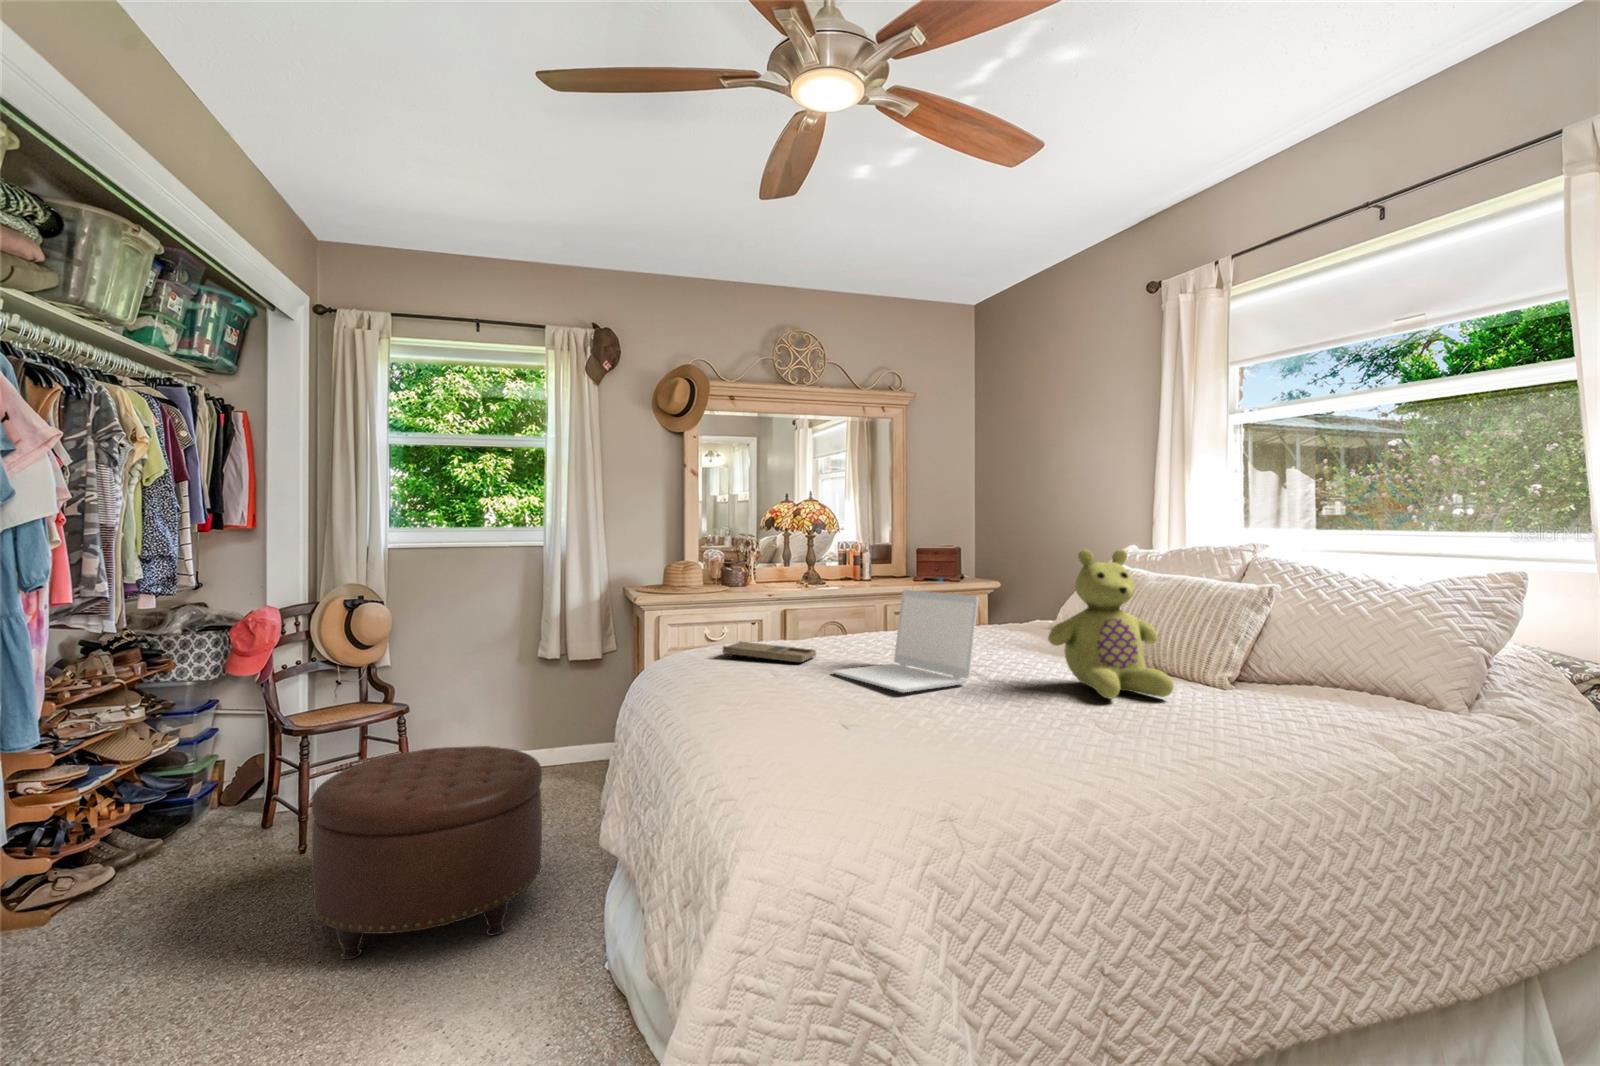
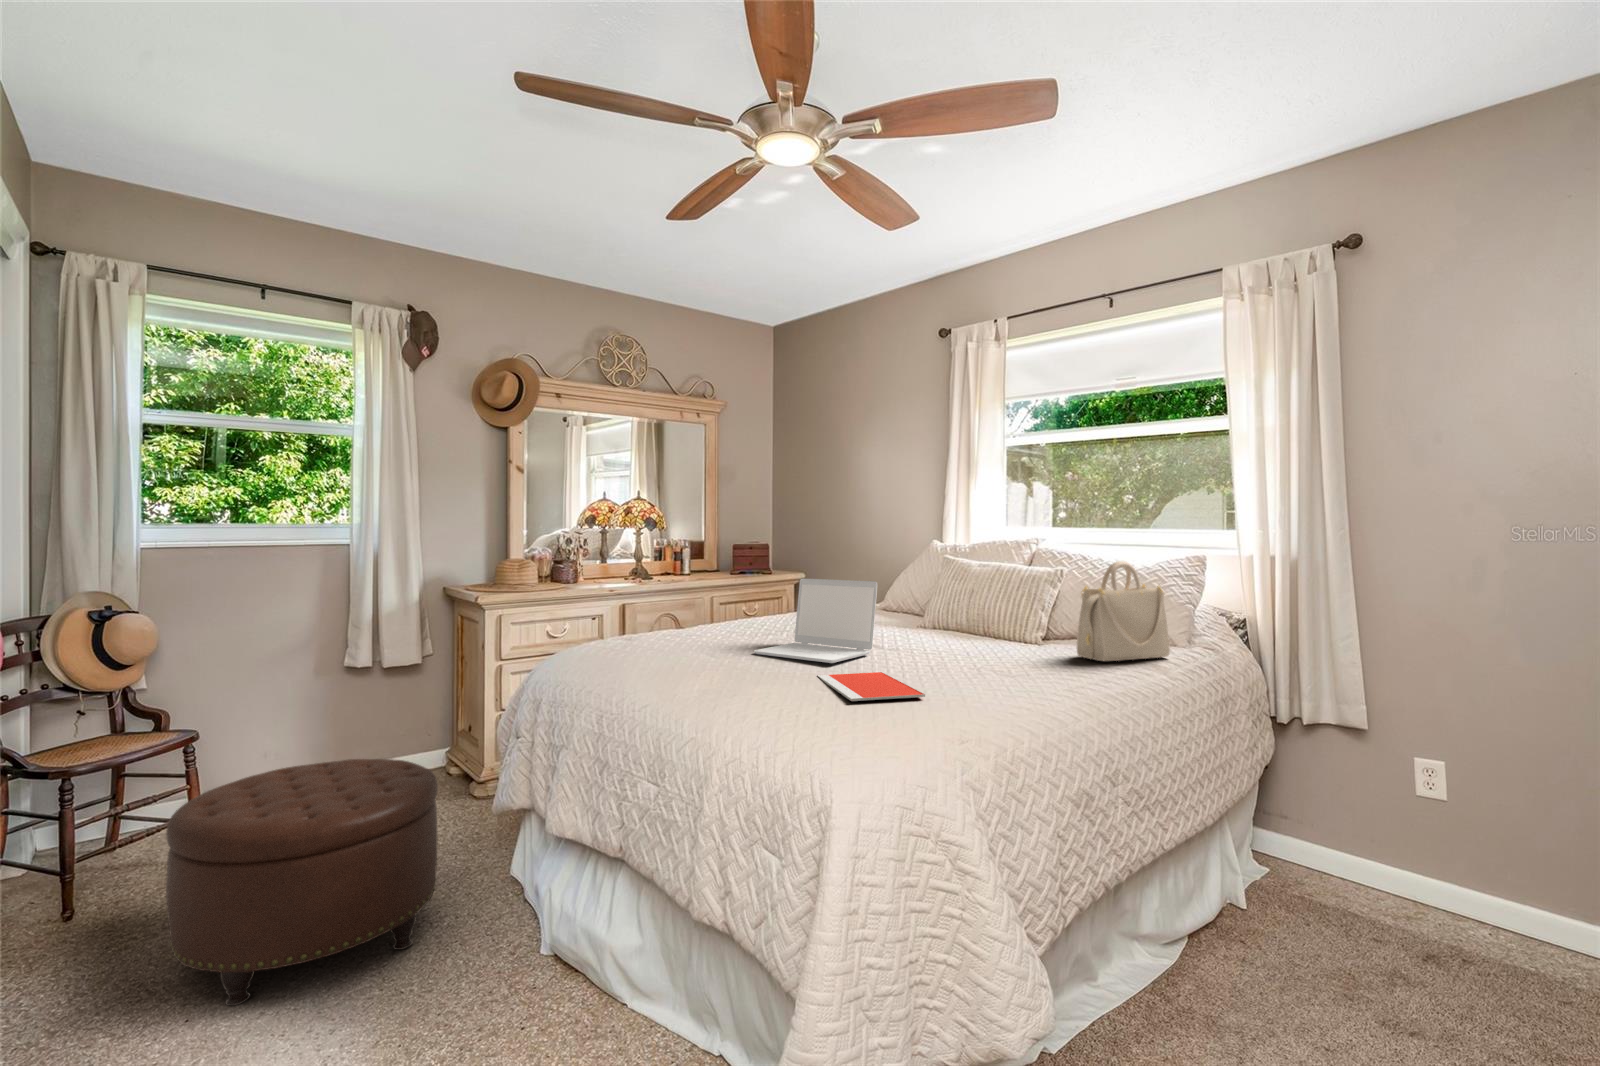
stuffed bear: present [1048,549,1174,699] -> none [931,543,1023,657]
handbag: none [1257,577,1414,720] -> present [1077,561,1170,661]
tray: present [723,642,816,662] -> none [636,631,721,647]
notebook: none [863,707,963,748] -> present [817,672,925,701]

